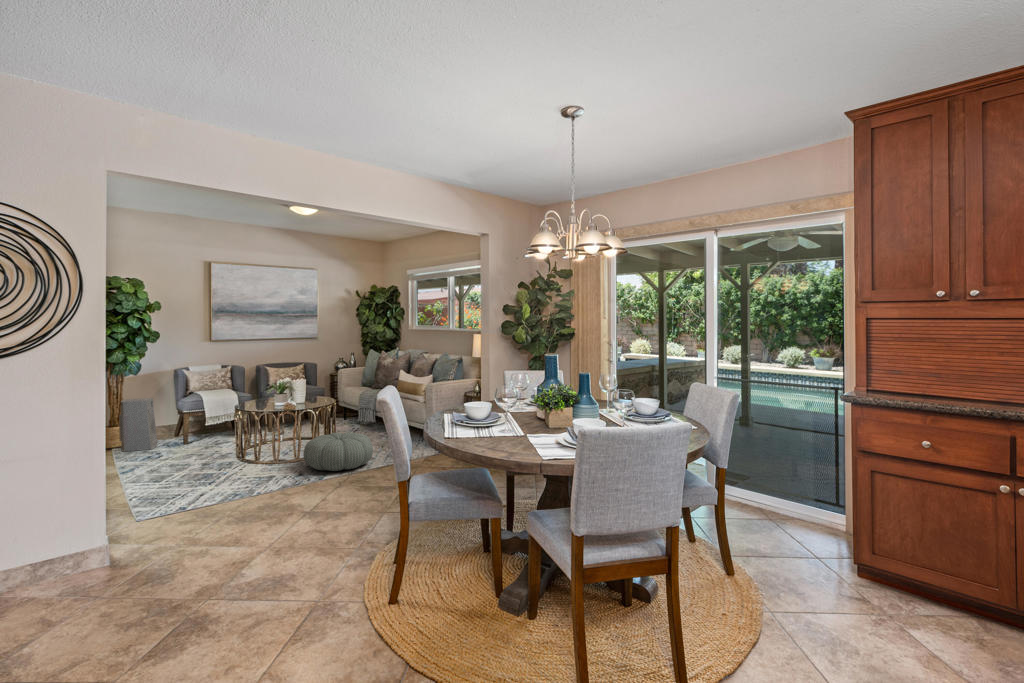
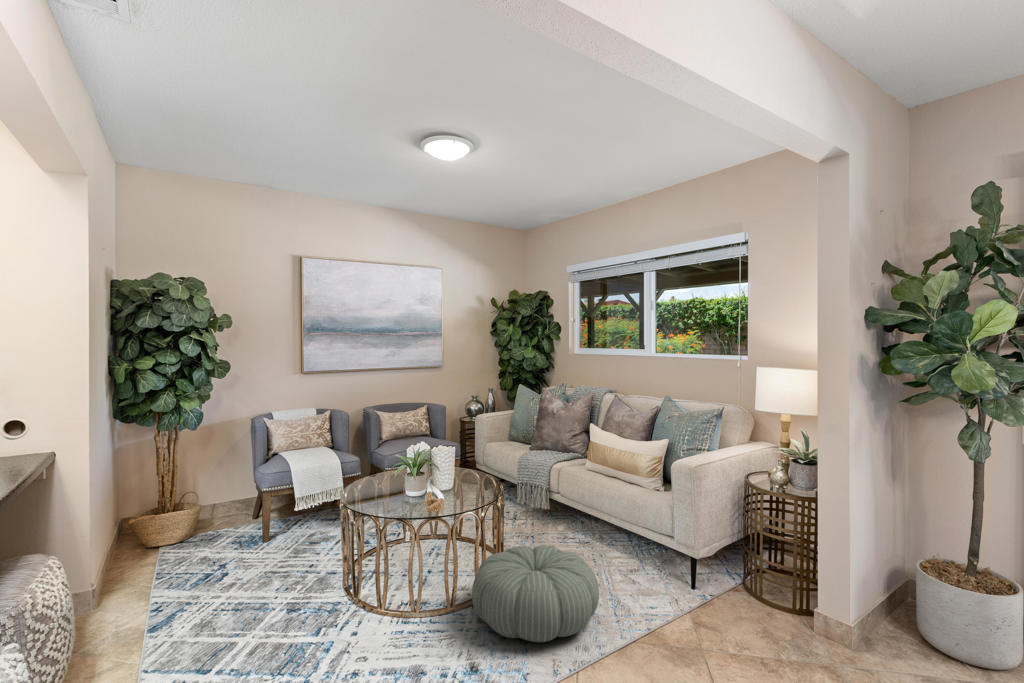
air purifier: present [119,398,158,451] -> none [167,465,225,555]

